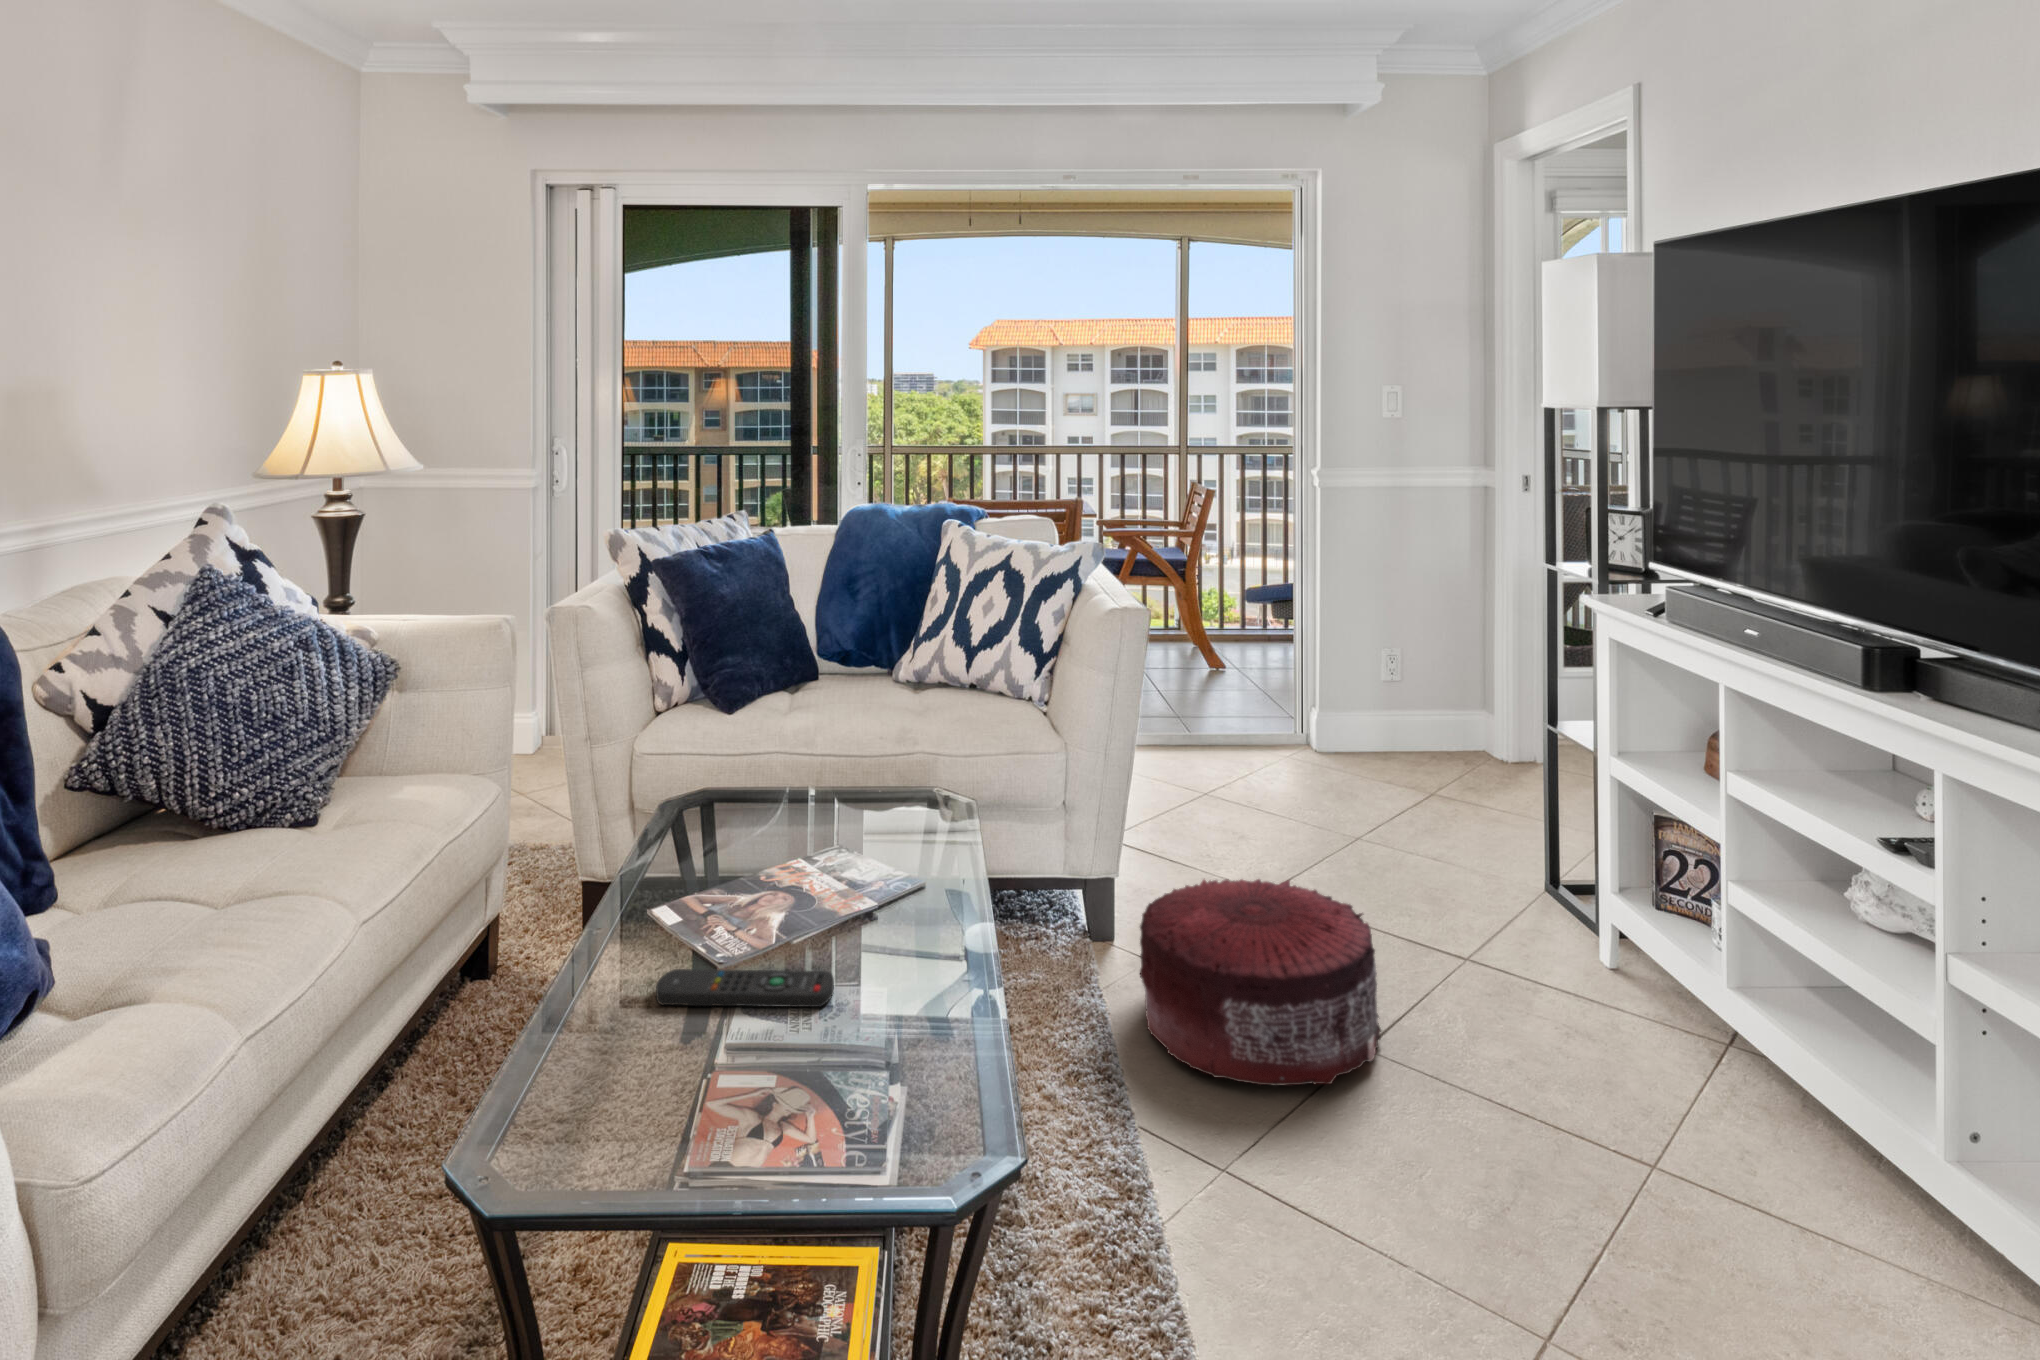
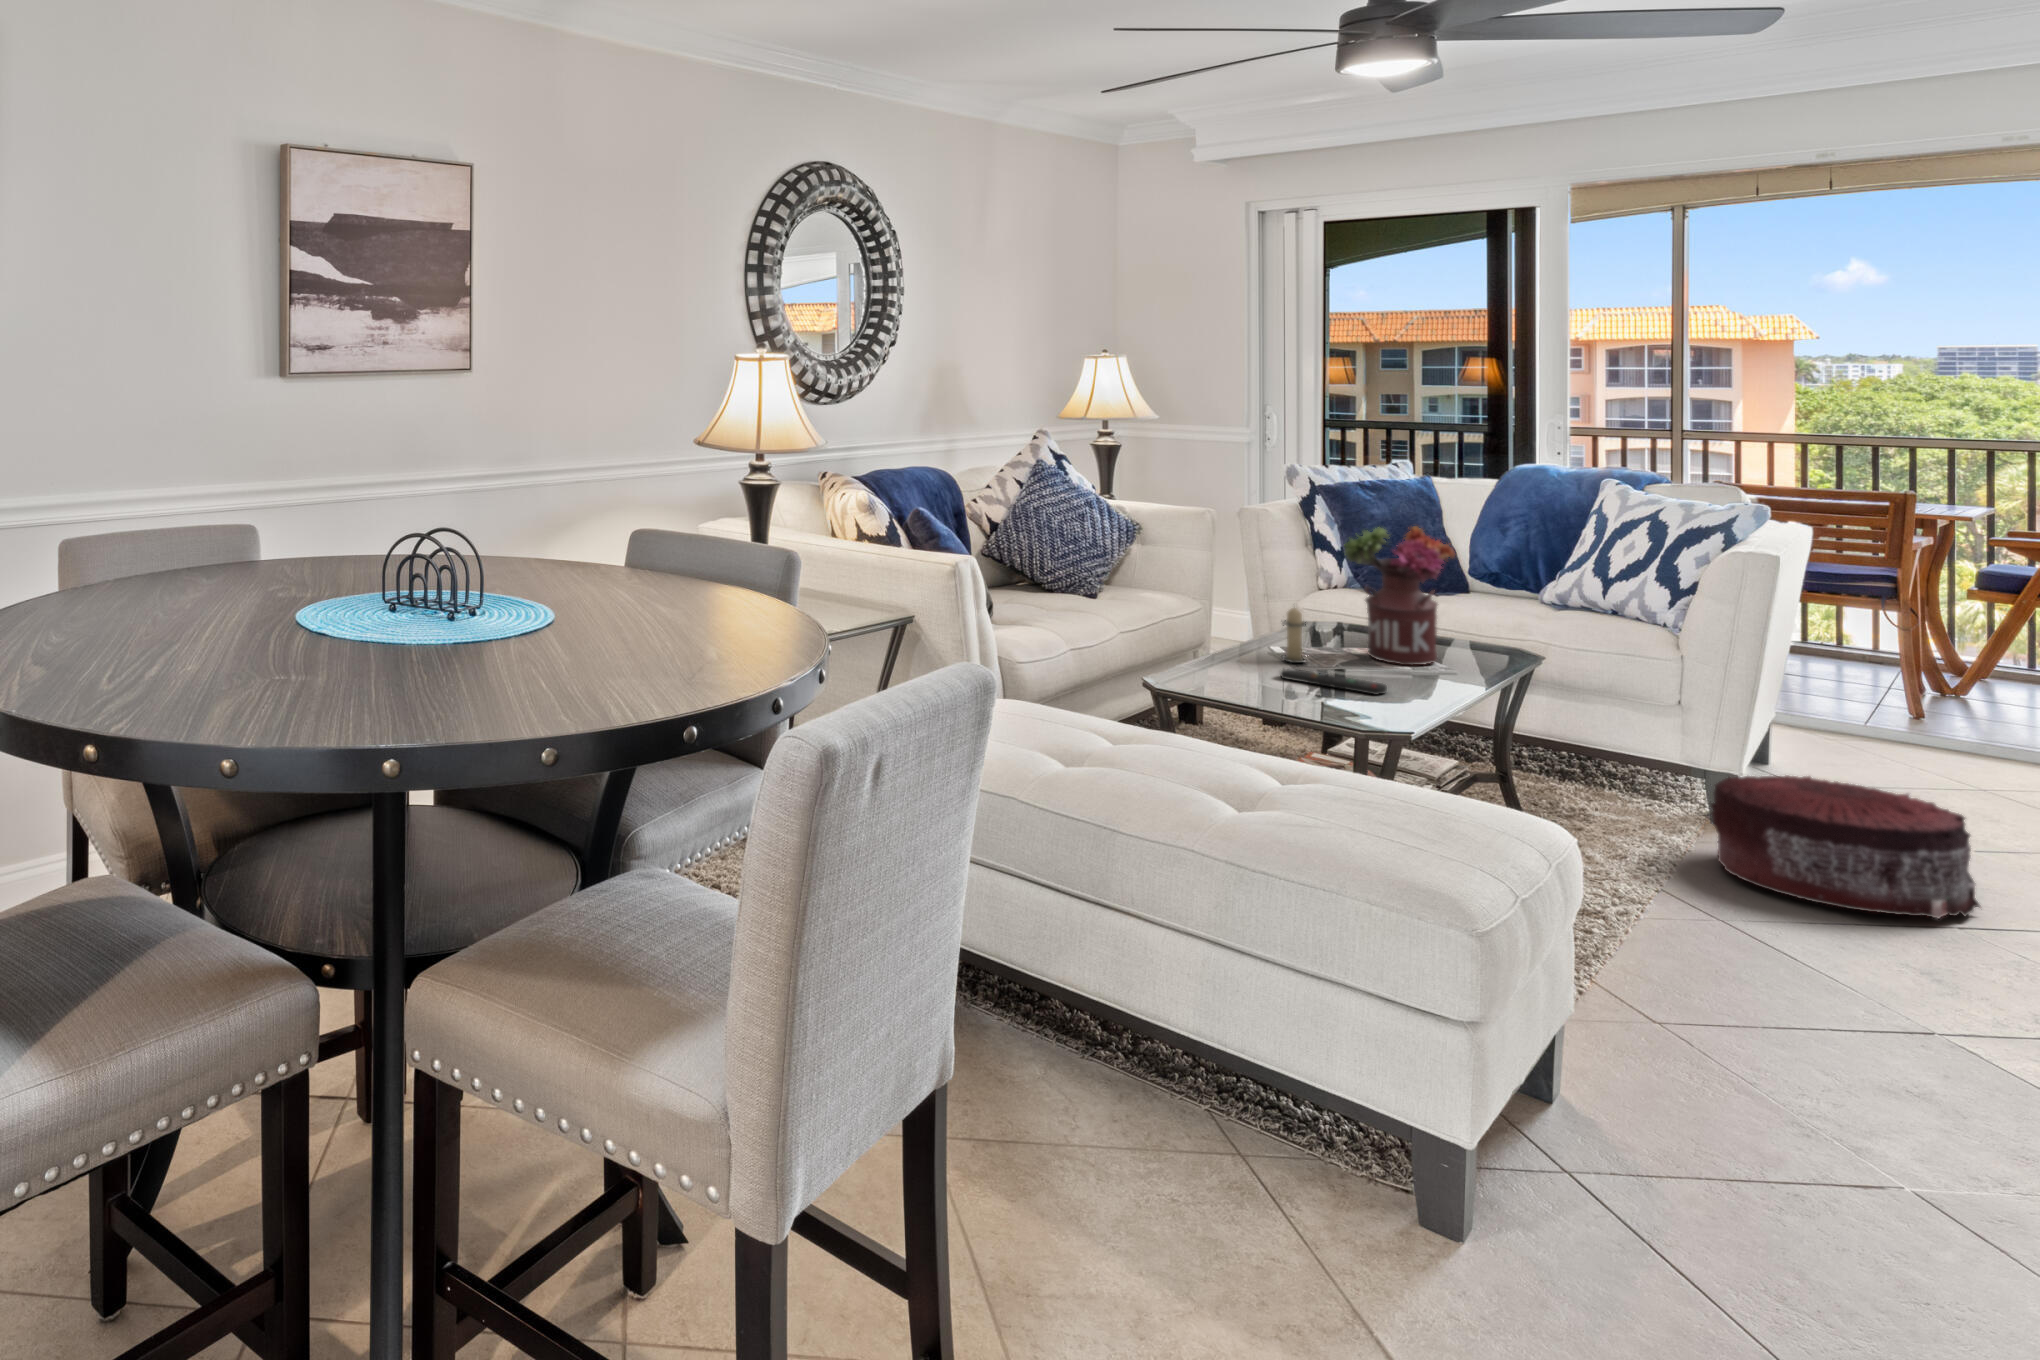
flower arrangement: none [726,645,877,880] -> present [1344,526,1455,665]
candle: none [638,824,691,936] -> present [1283,608,1307,663]

